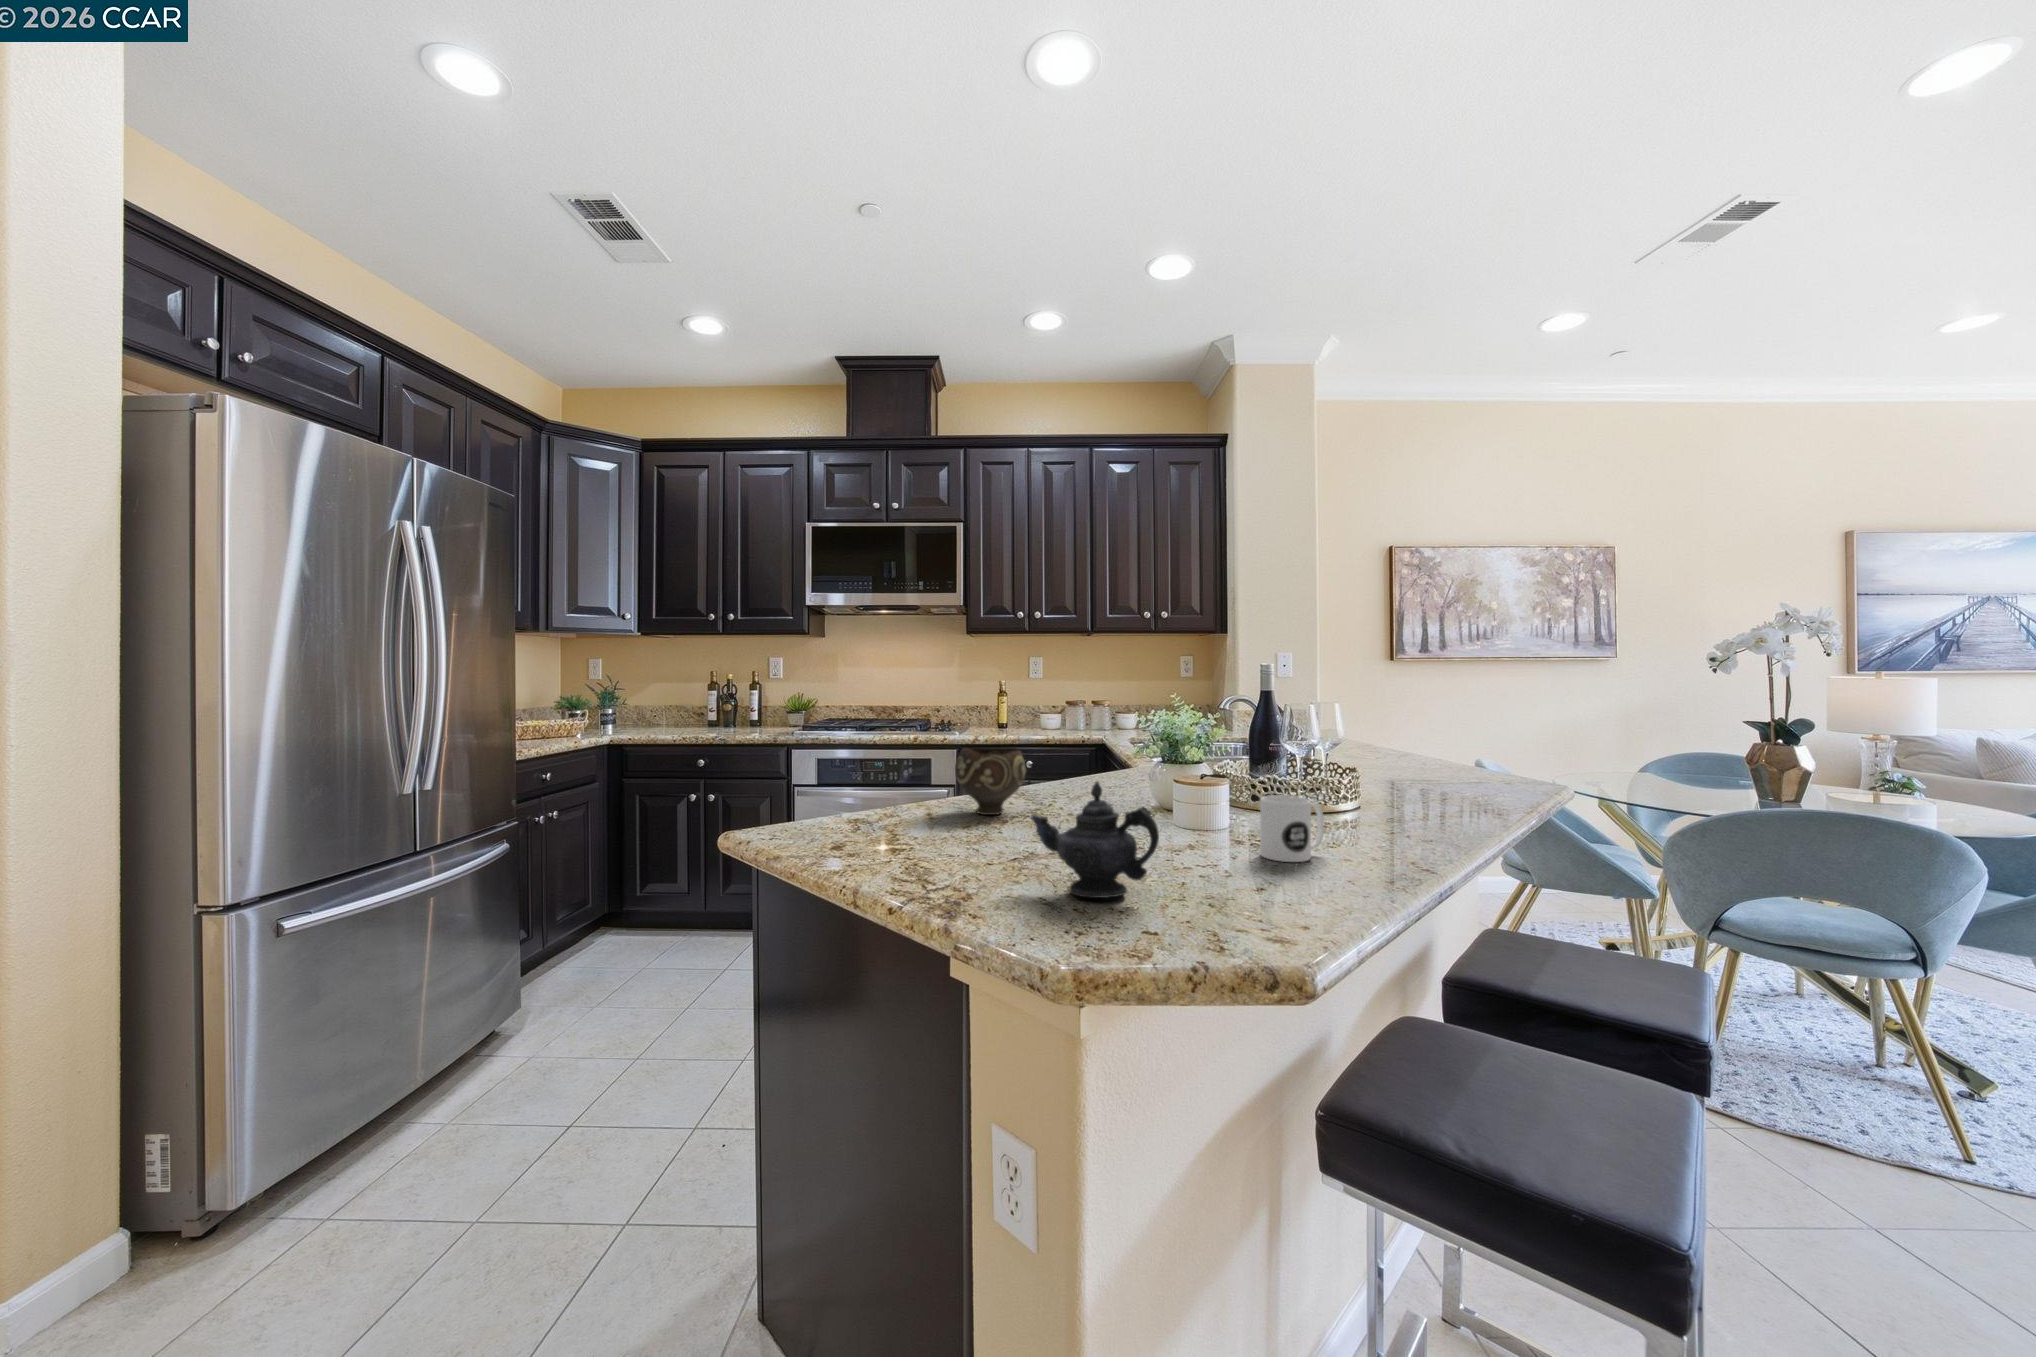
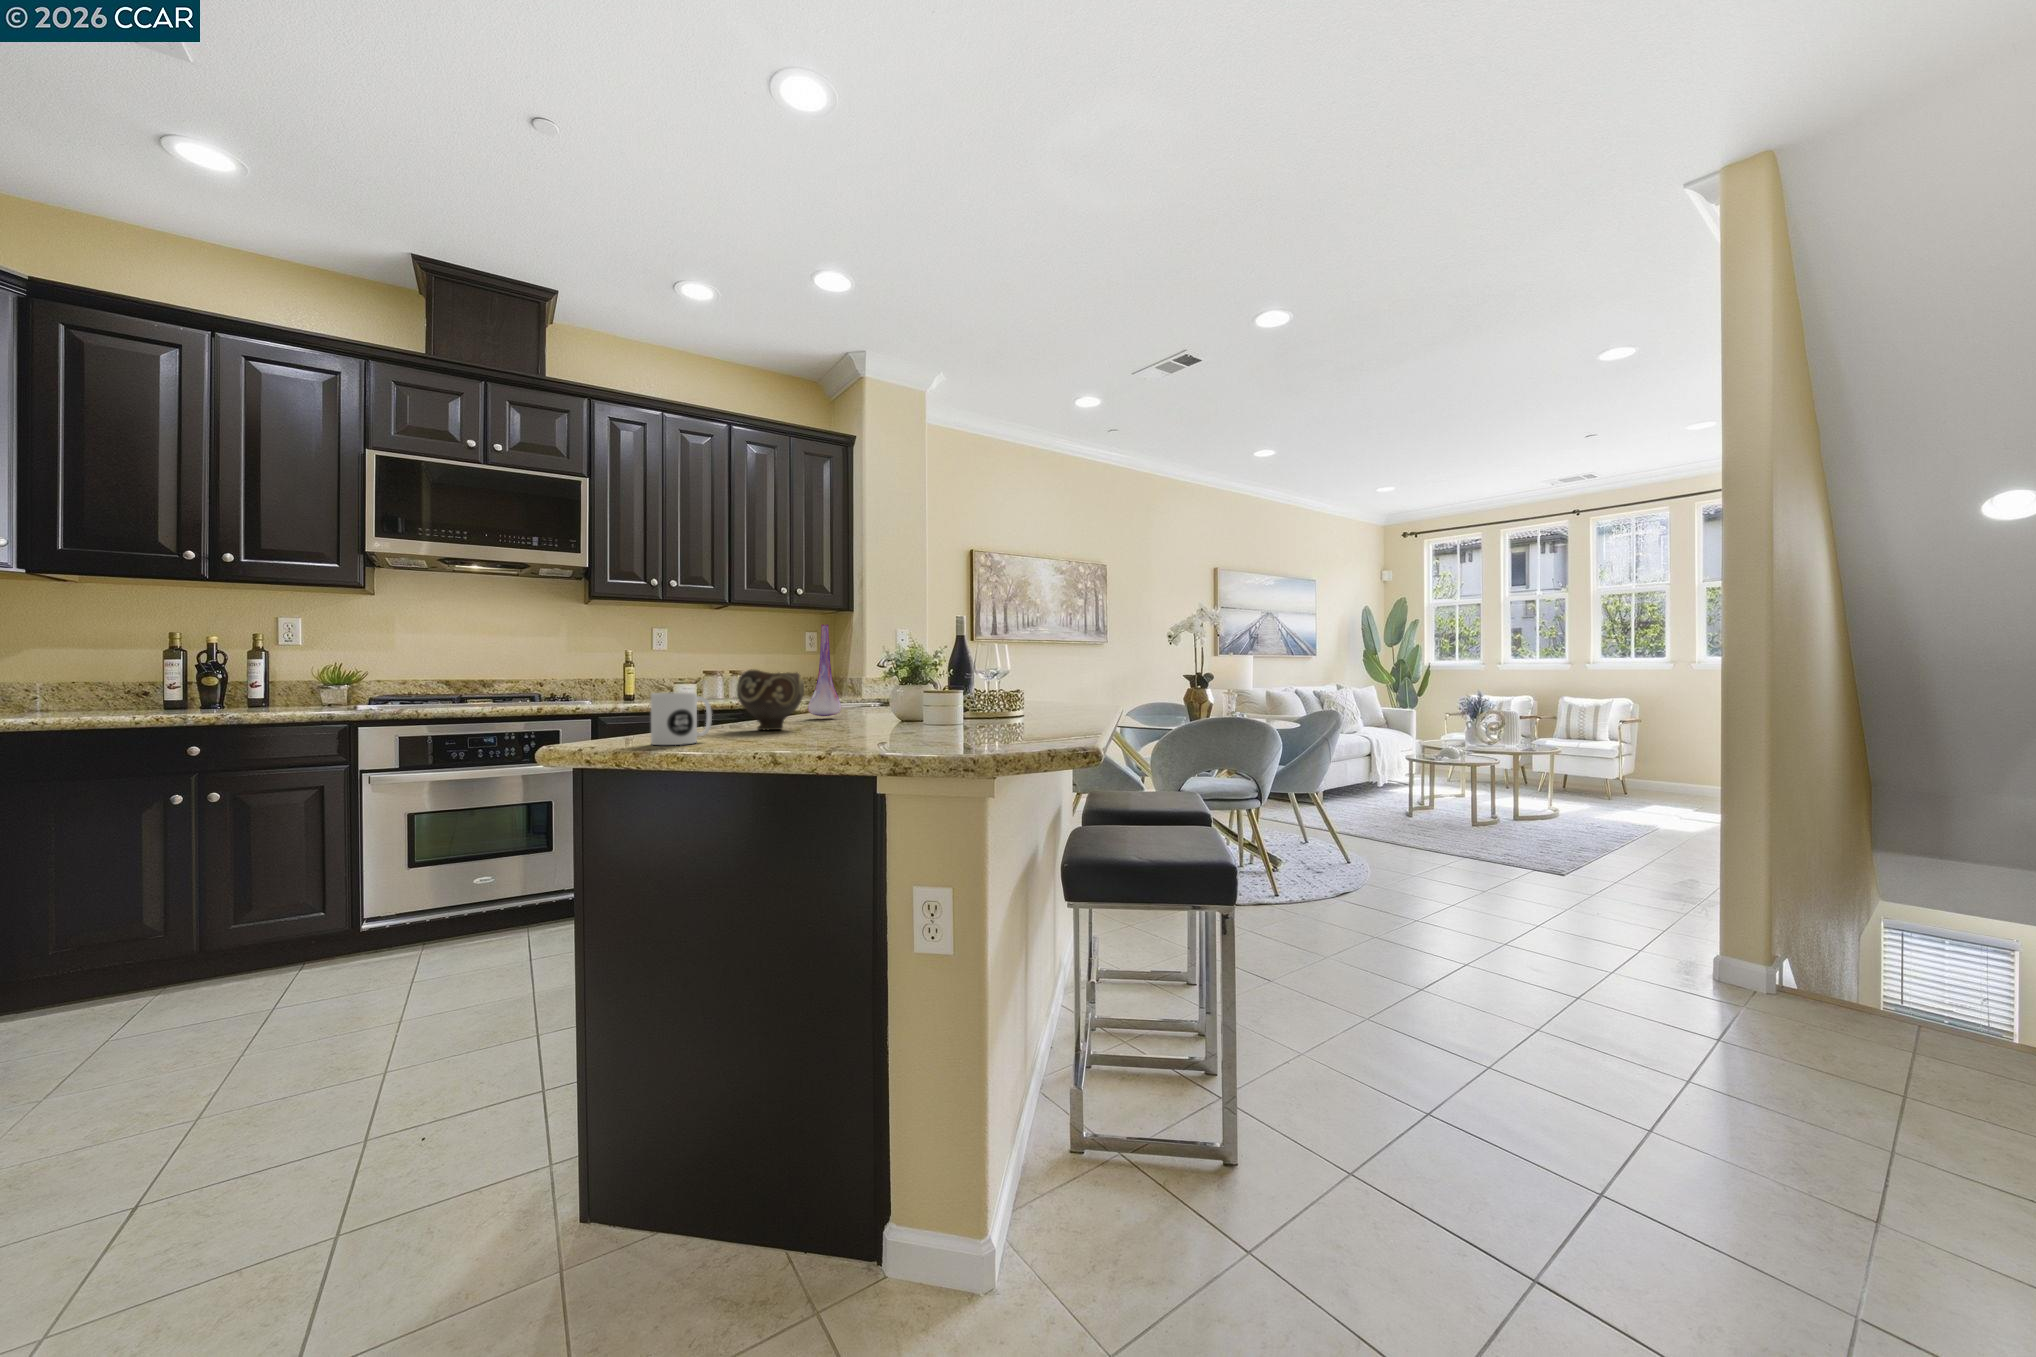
vase: none [1072,678,1114,787] -> present [808,624,841,716]
teapot: present [1031,782,1159,898] -> none [901,661,1004,745]
mug: present [1260,795,1324,862] -> present [651,692,712,745]

